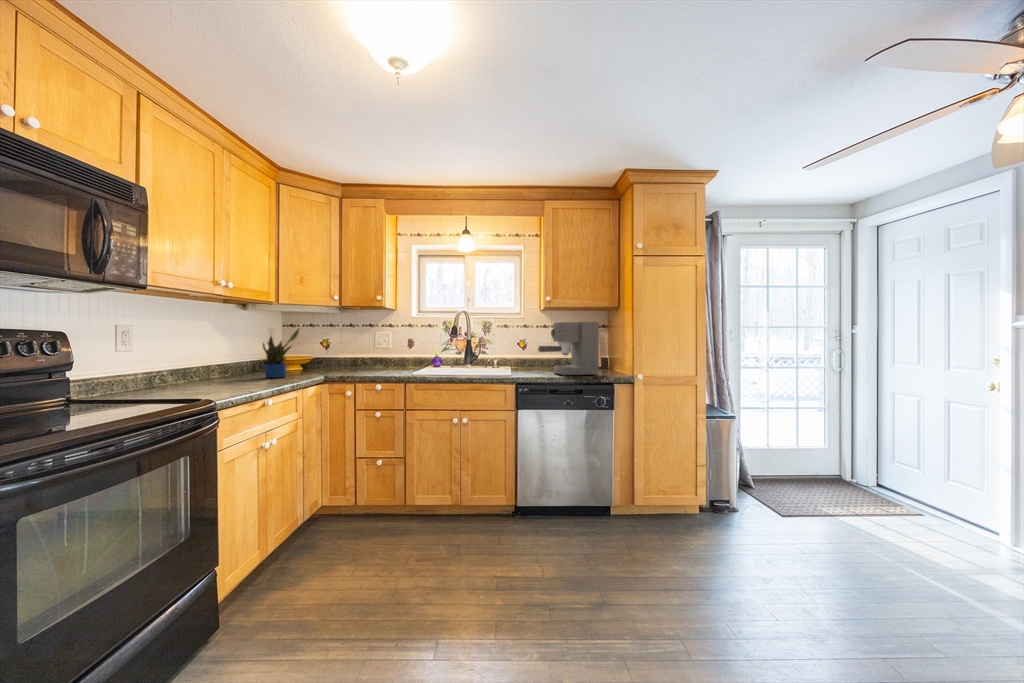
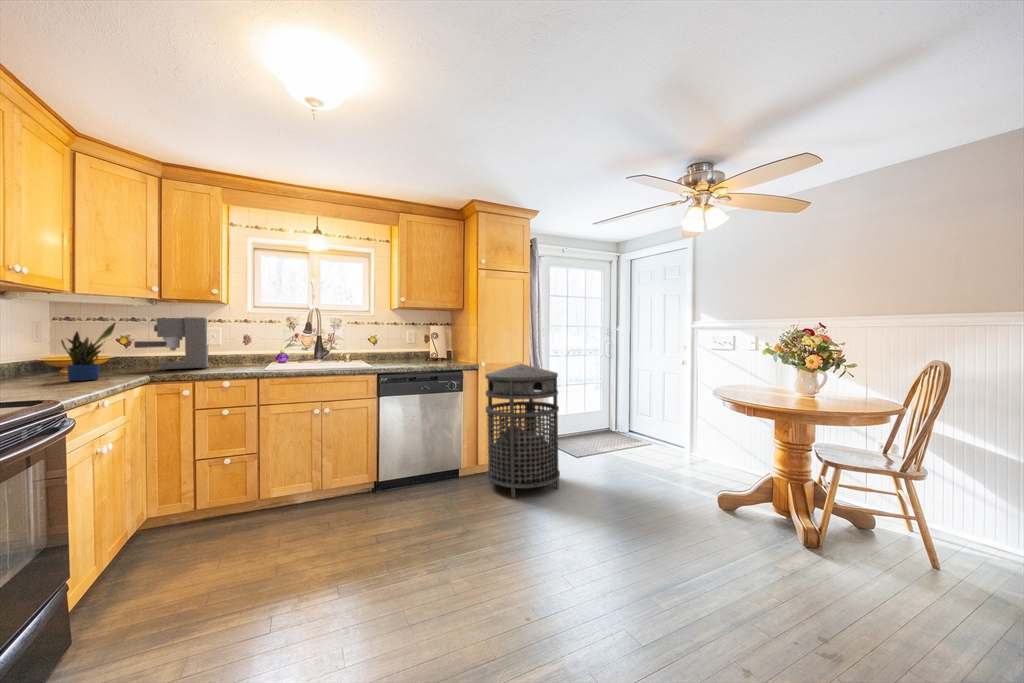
coffee maker: present [538,322,599,376] -> present [134,317,209,370]
trash can: none [639,382,742,555] -> present [485,364,560,498]

